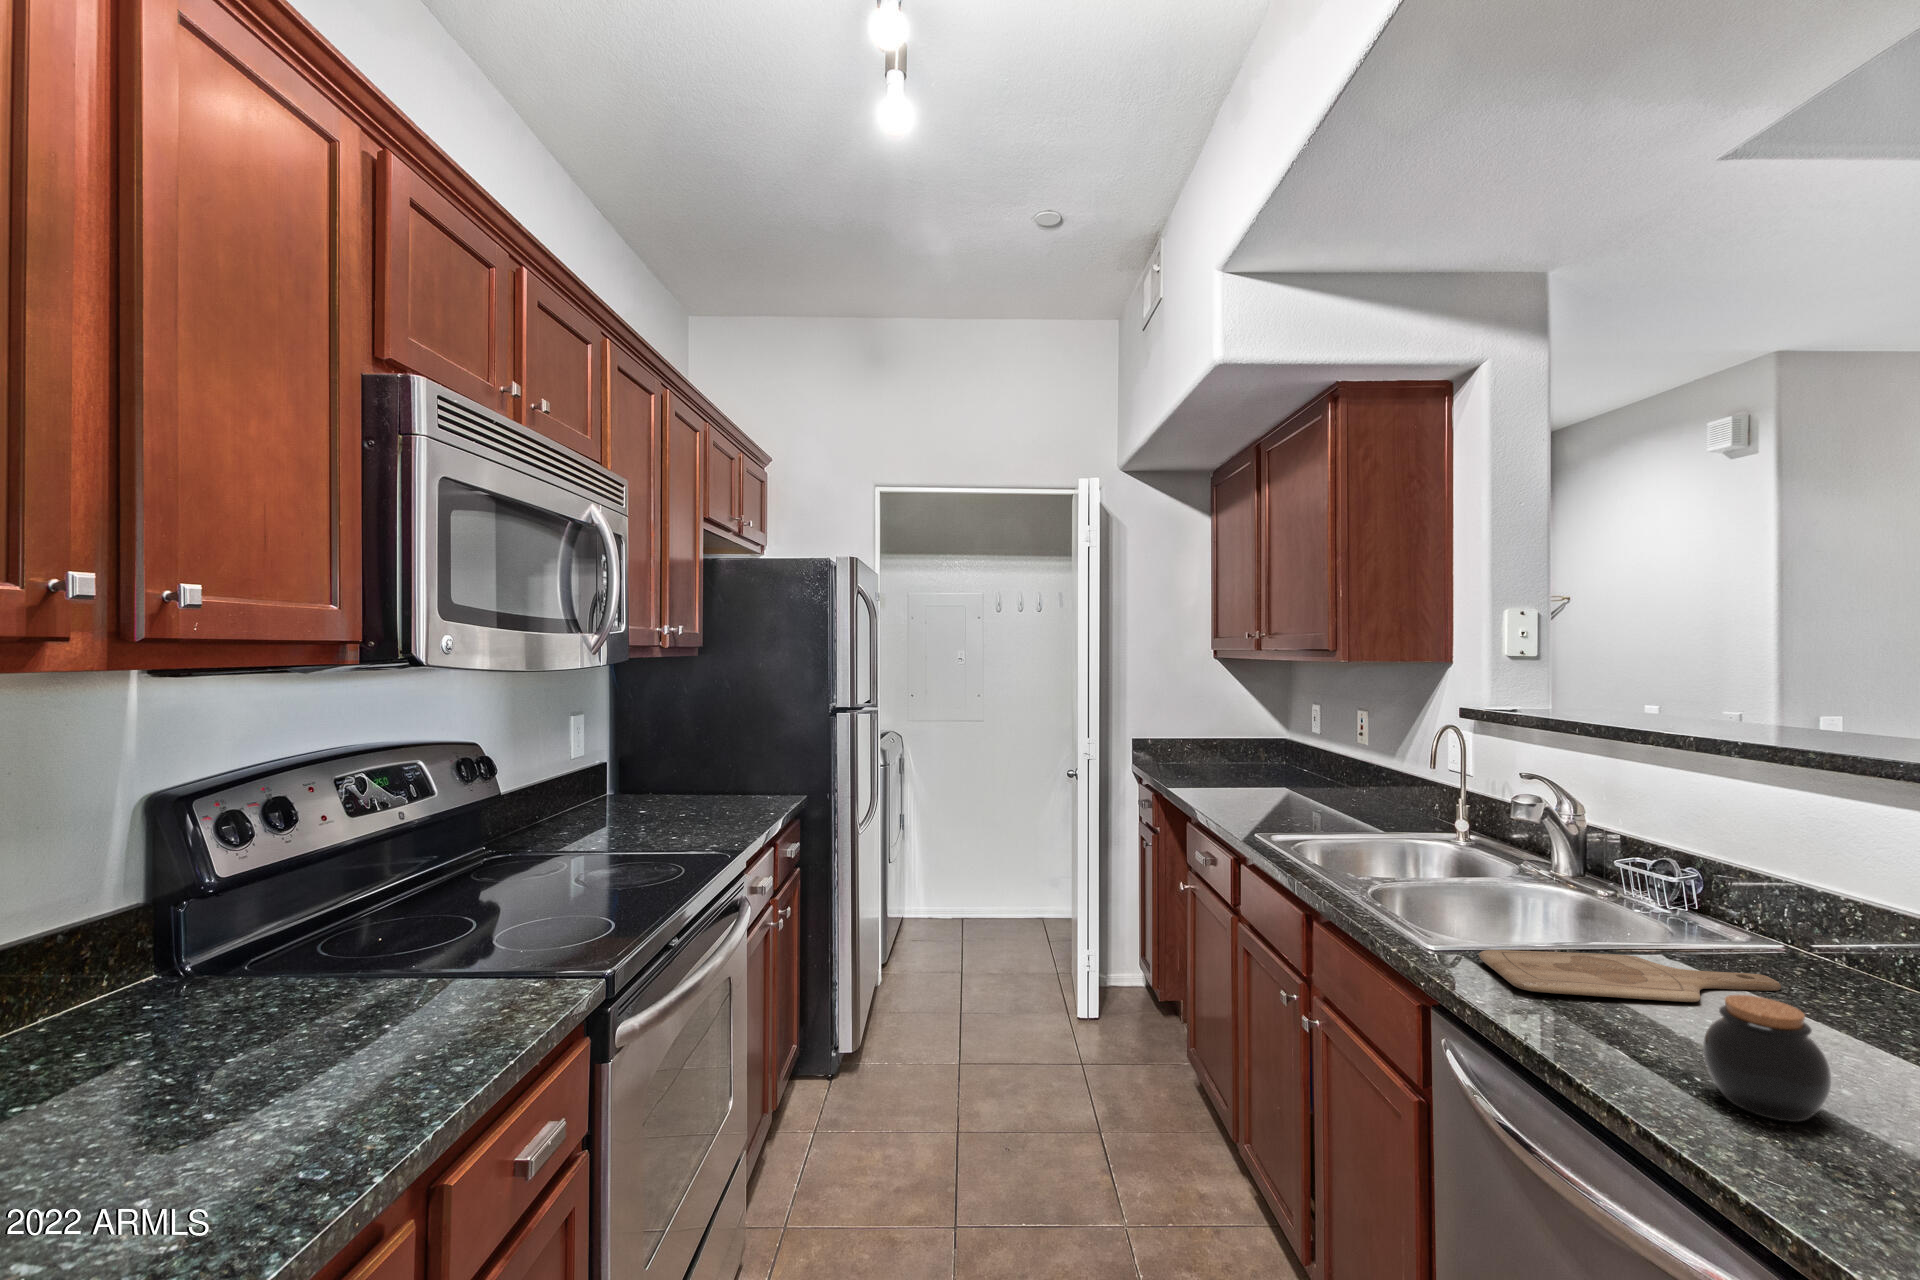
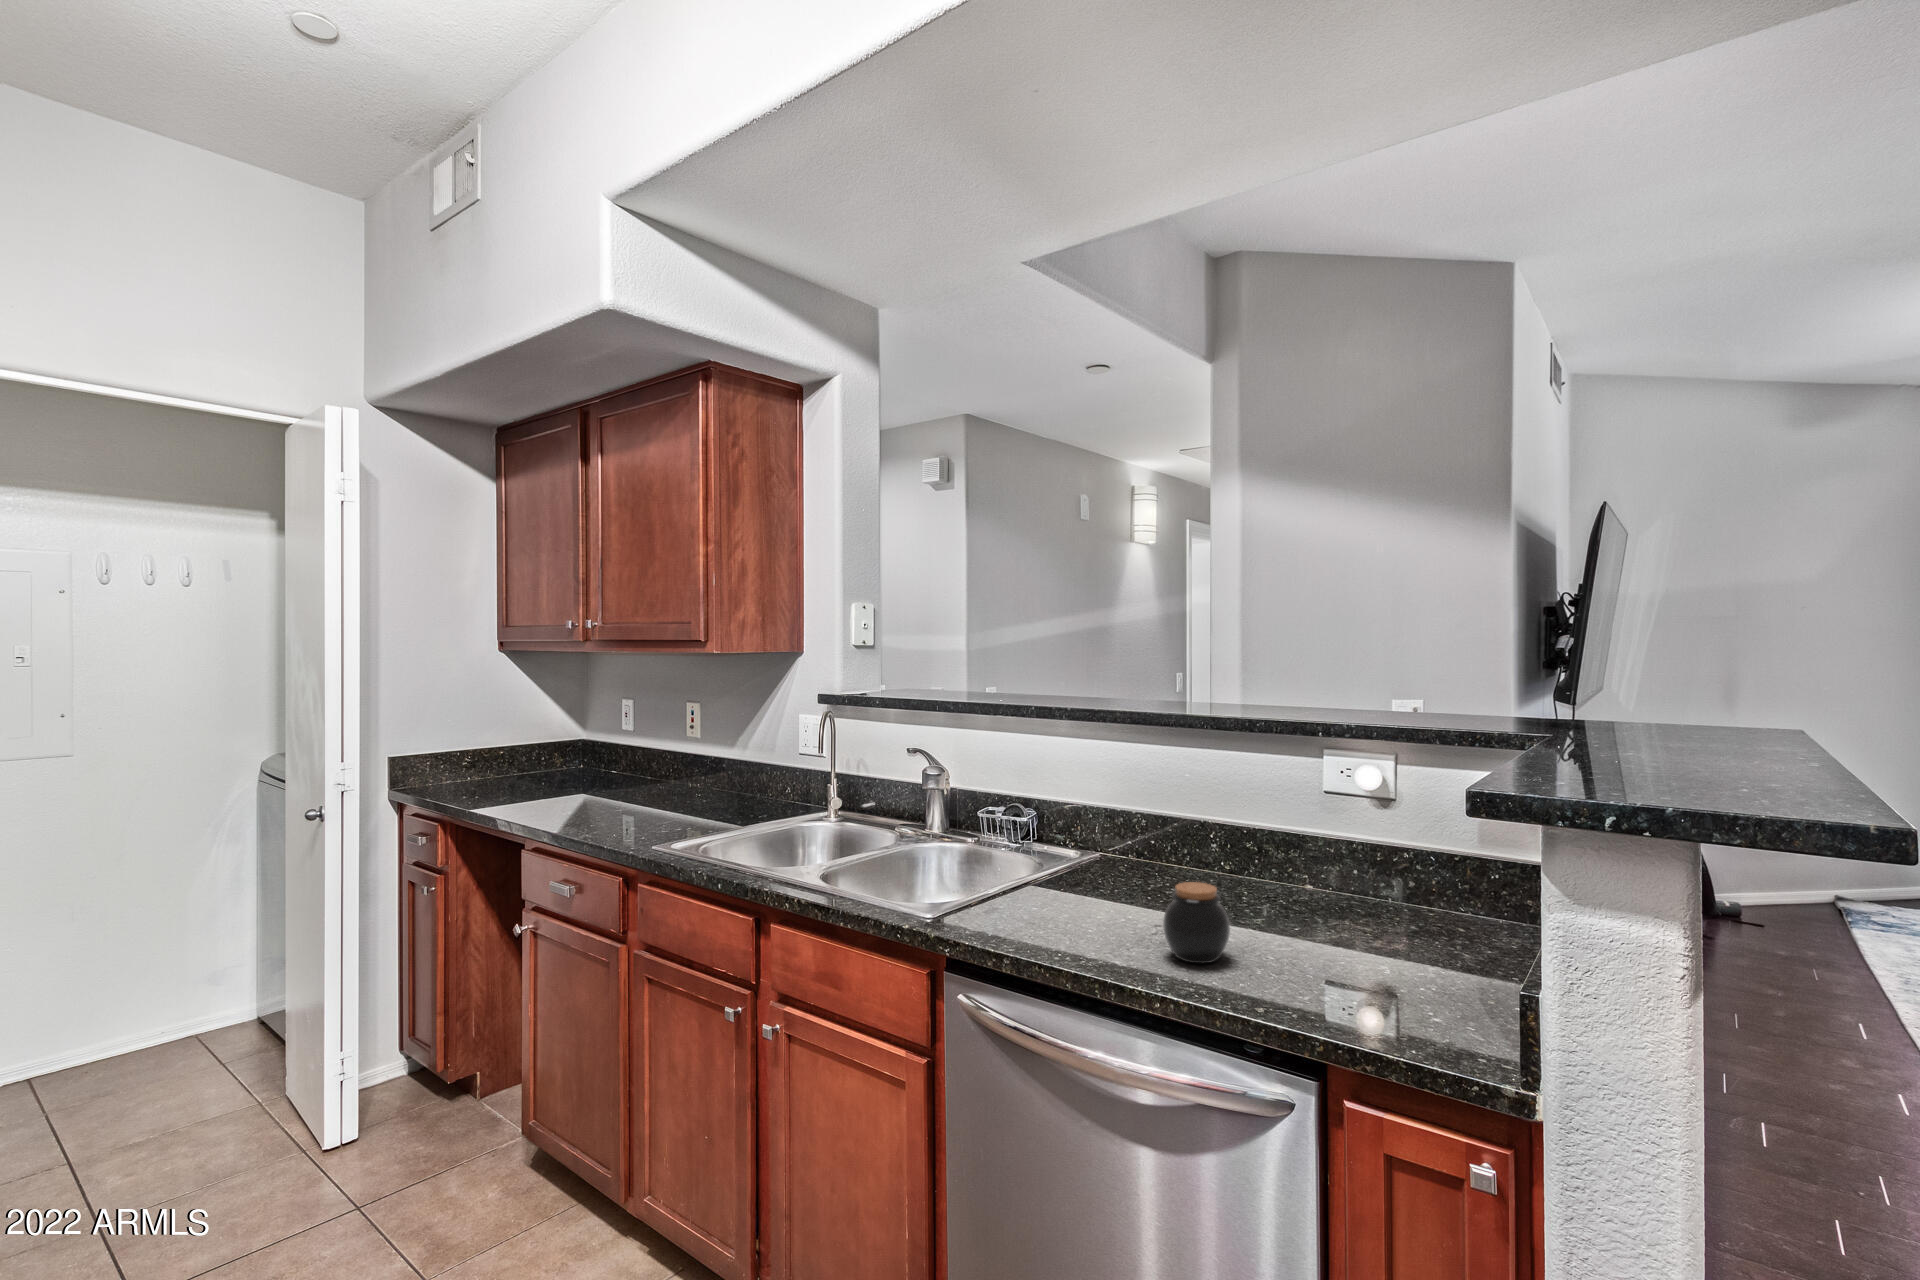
cutting board: present [1479,950,1781,1002] -> none [961,874,1121,927]

